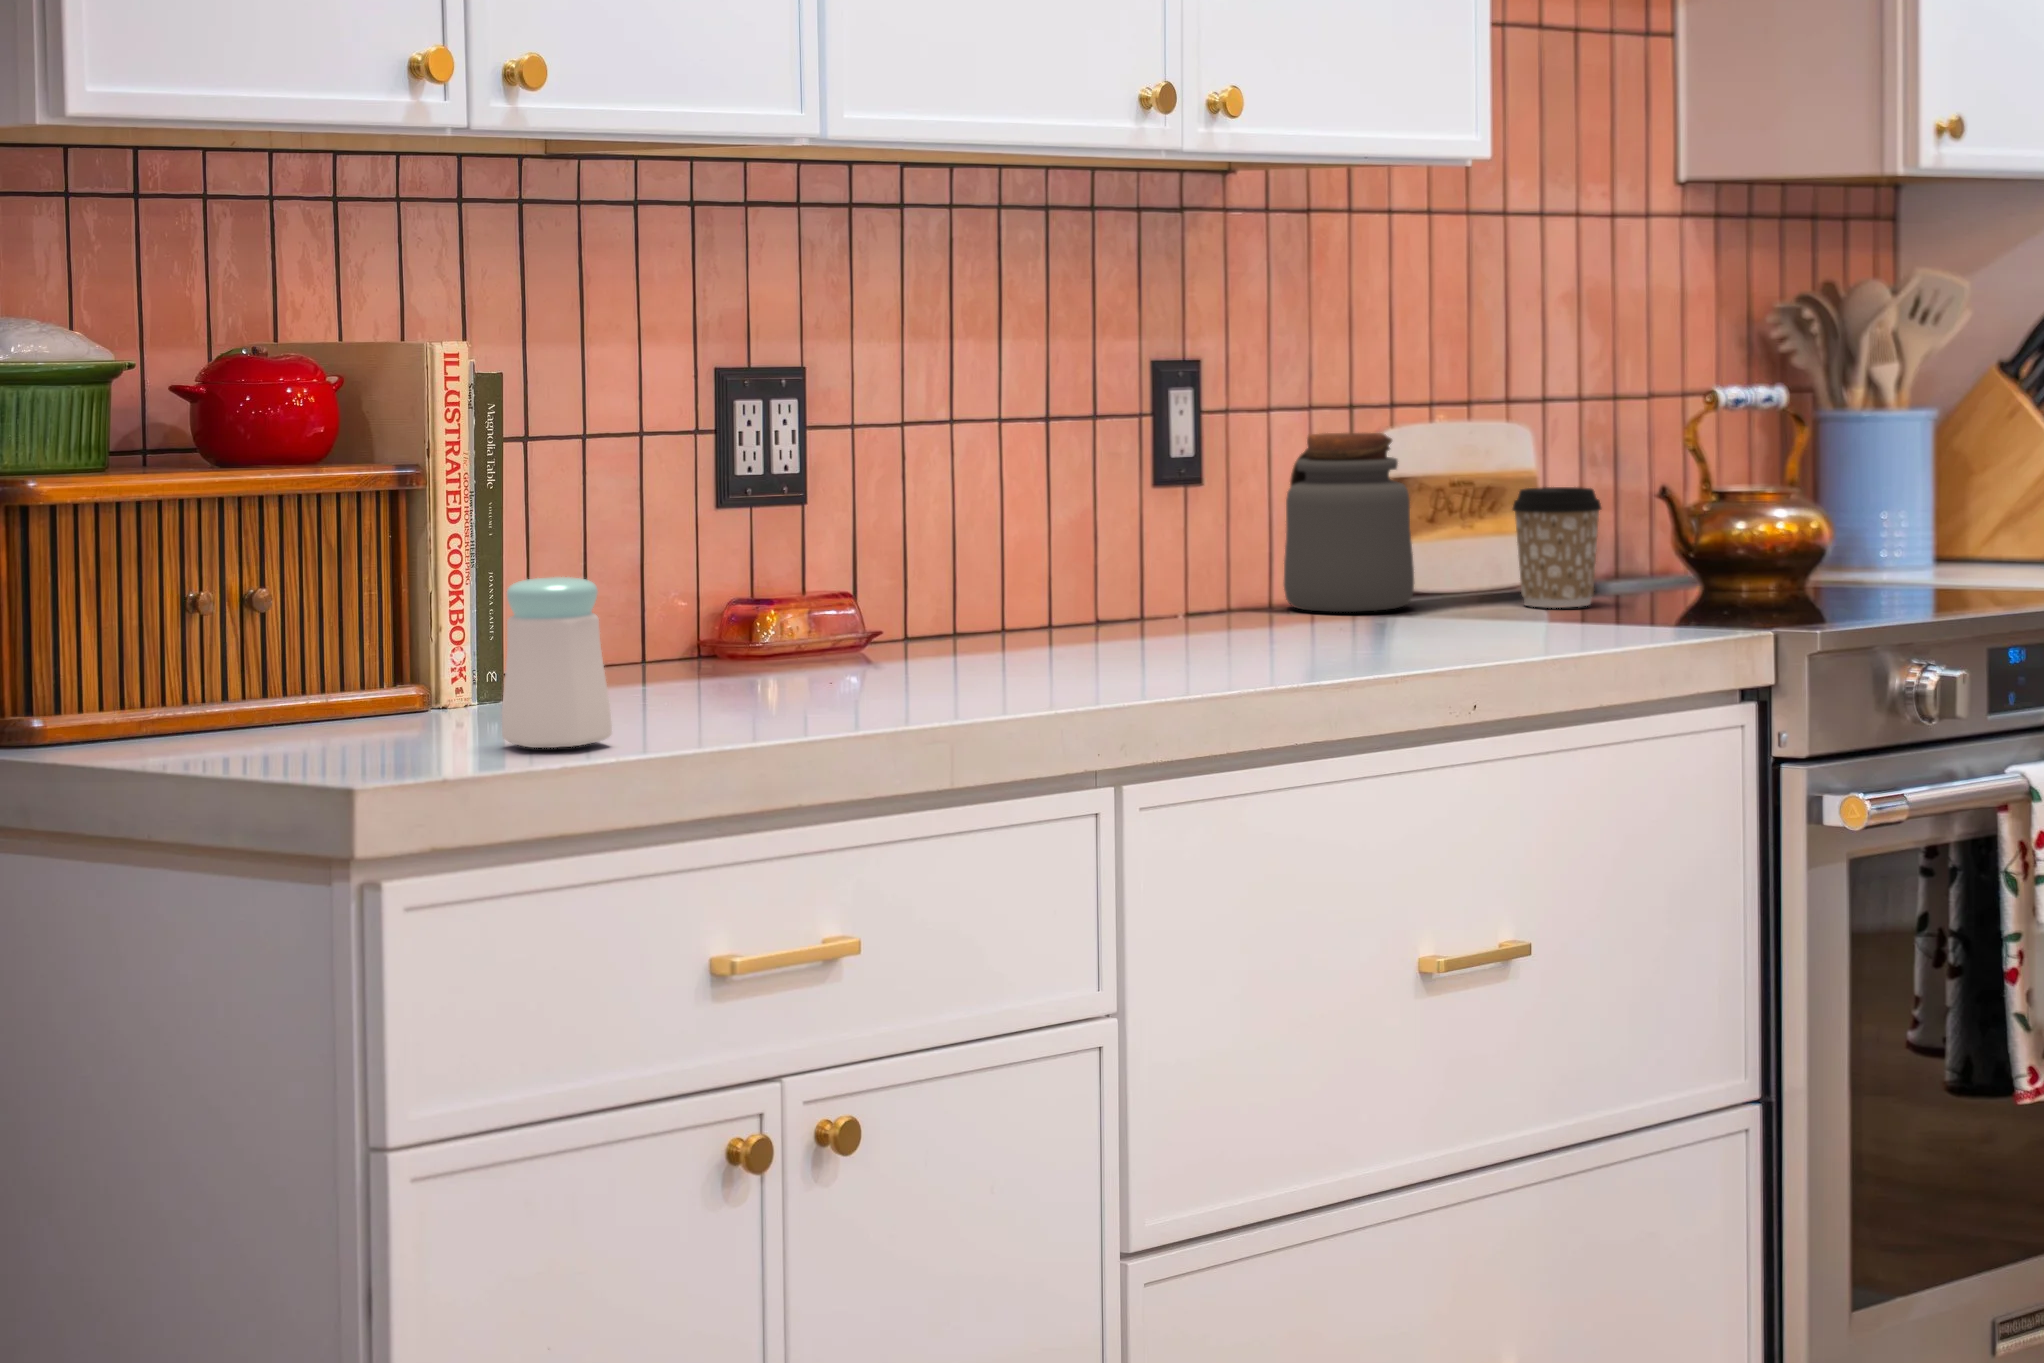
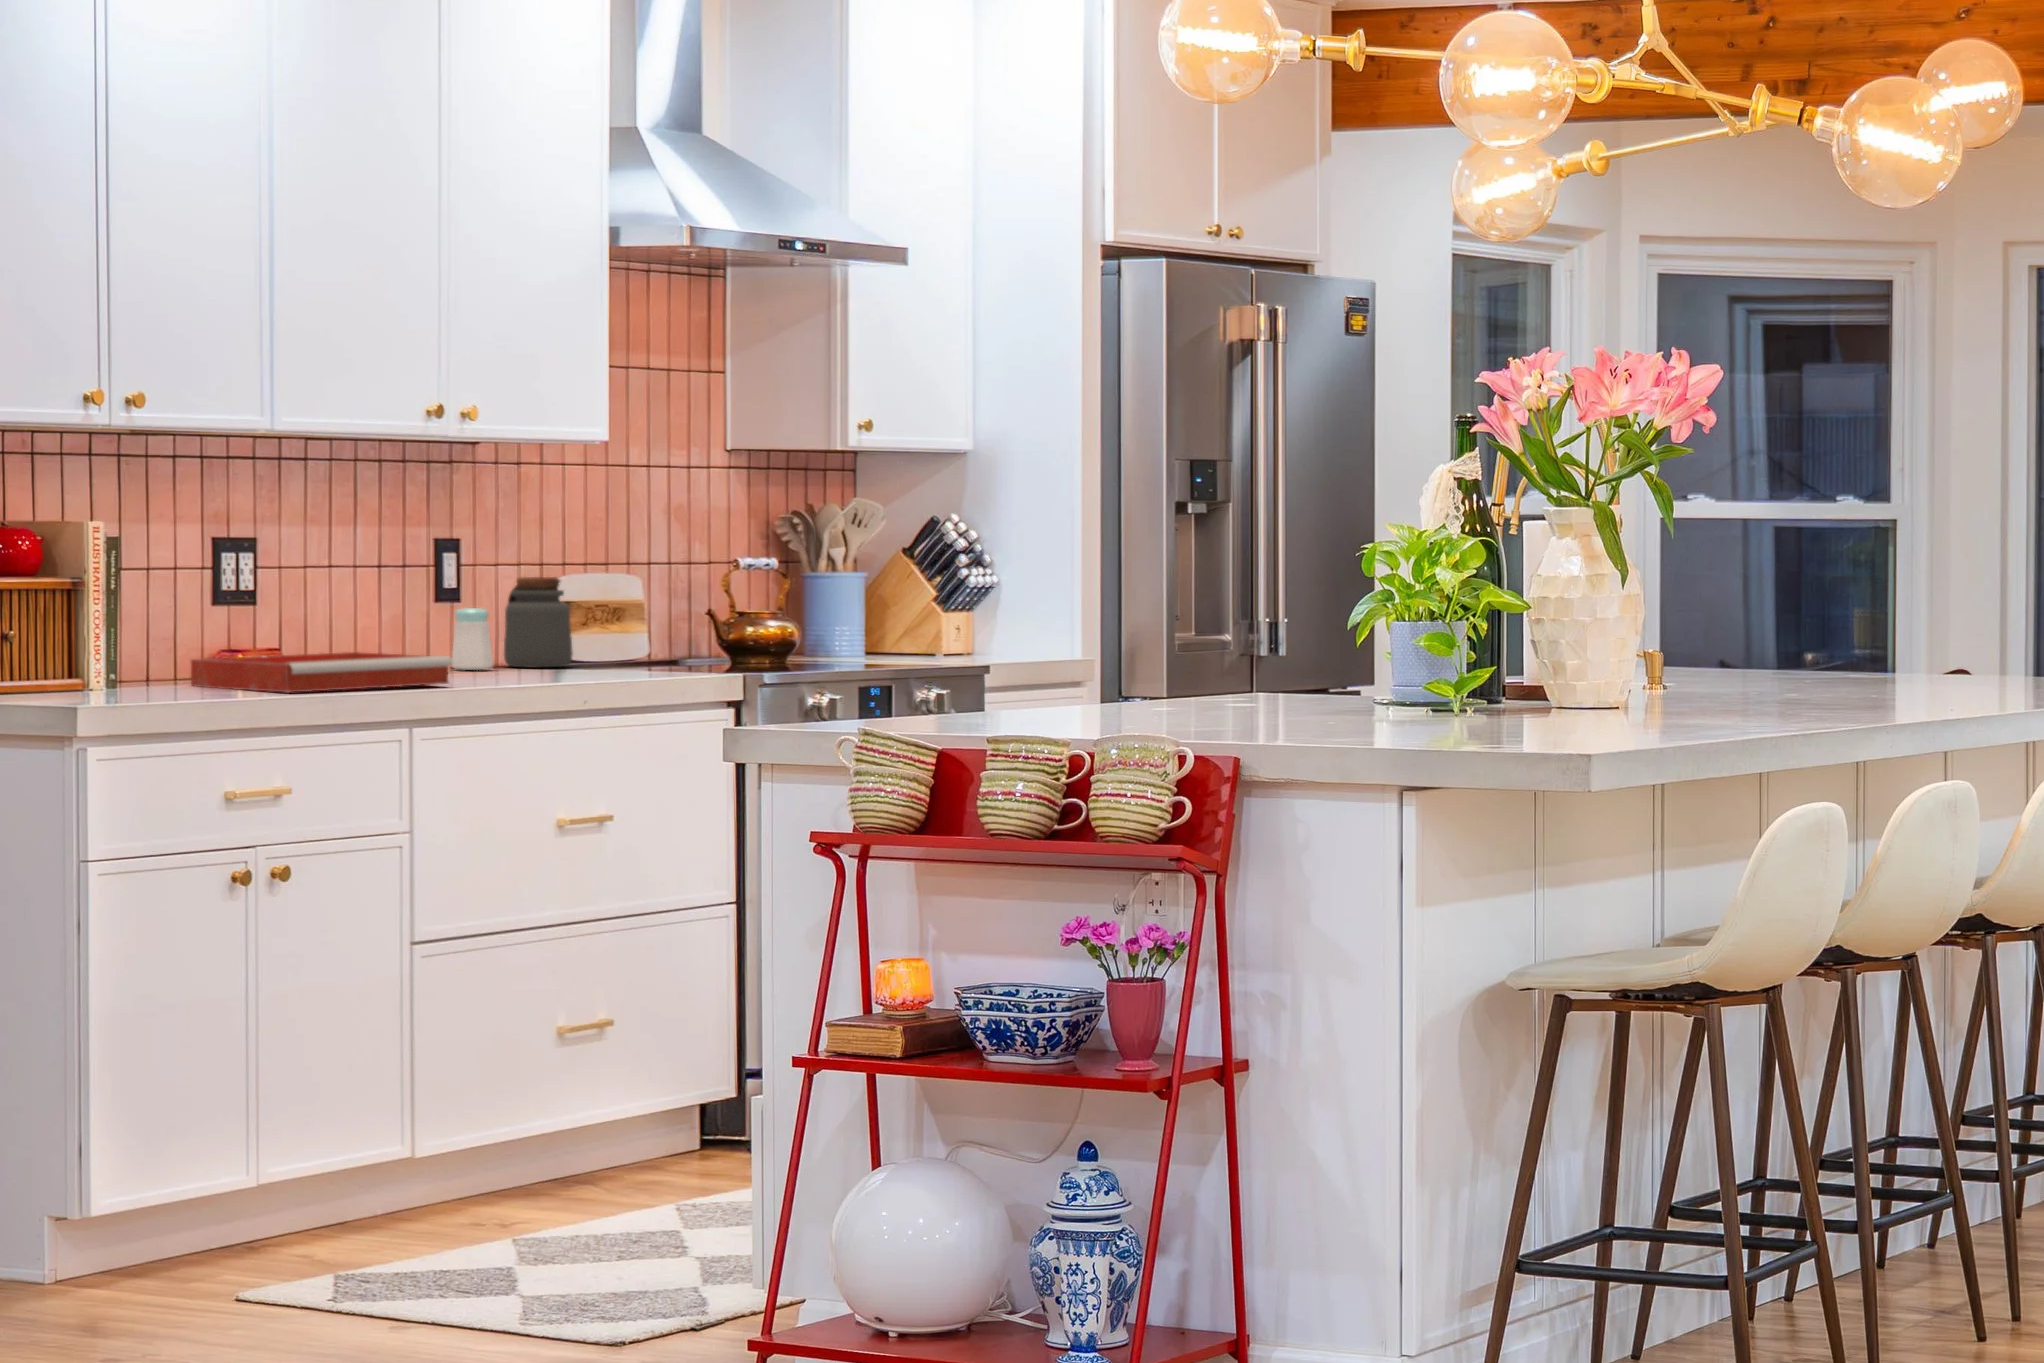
coffee cup: present [1513,487,1601,608] -> none [624,607,671,667]
salt shaker: present [502,577,612,748] -> present [452,608,493,670]
tray: none [649,604,1193,725] -> present [191,652,452,693]

